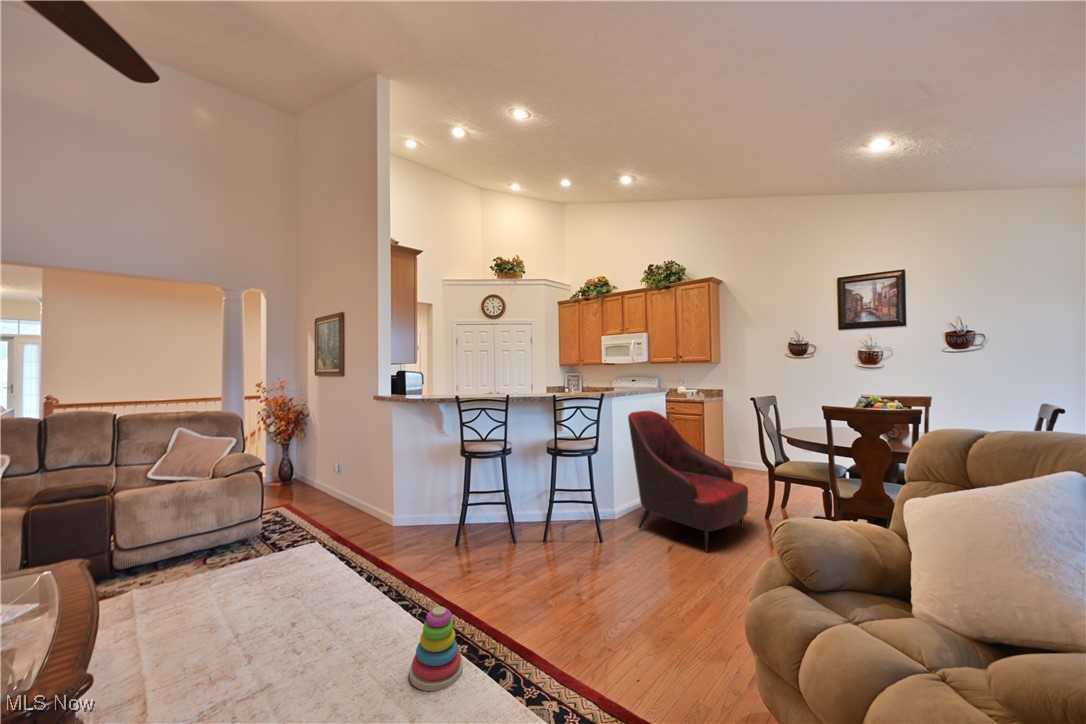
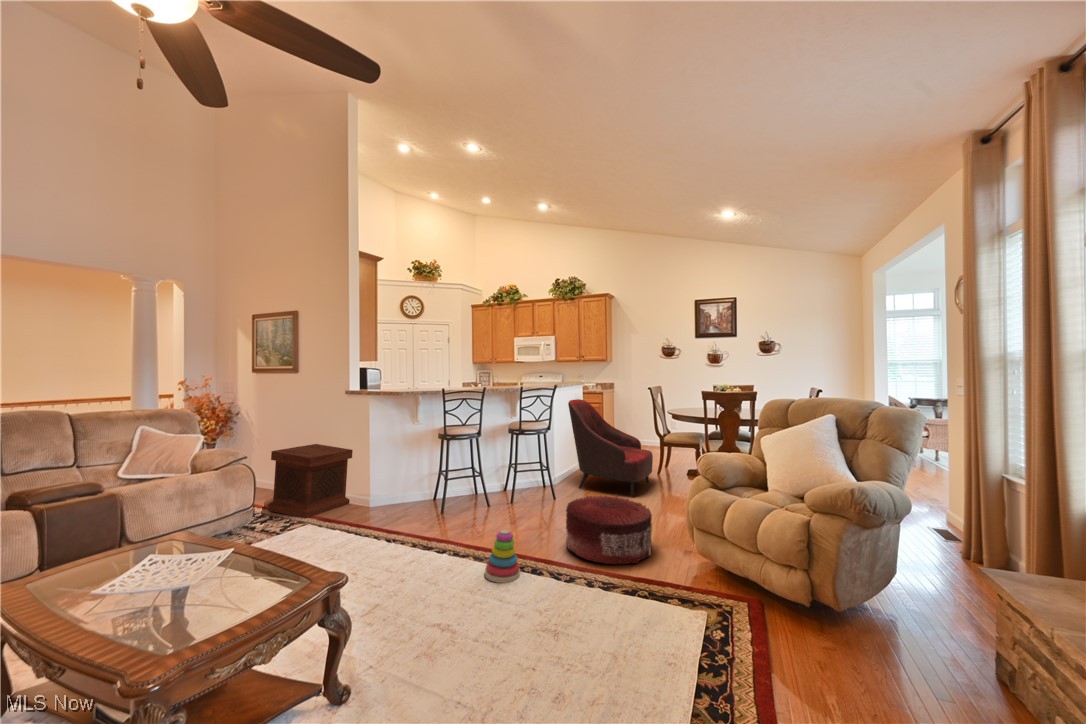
side table: none [296,451,378,535] -> present [268,444,353,518]
pouf: none [551,557,689,695] -> present [566,496,652,564]

